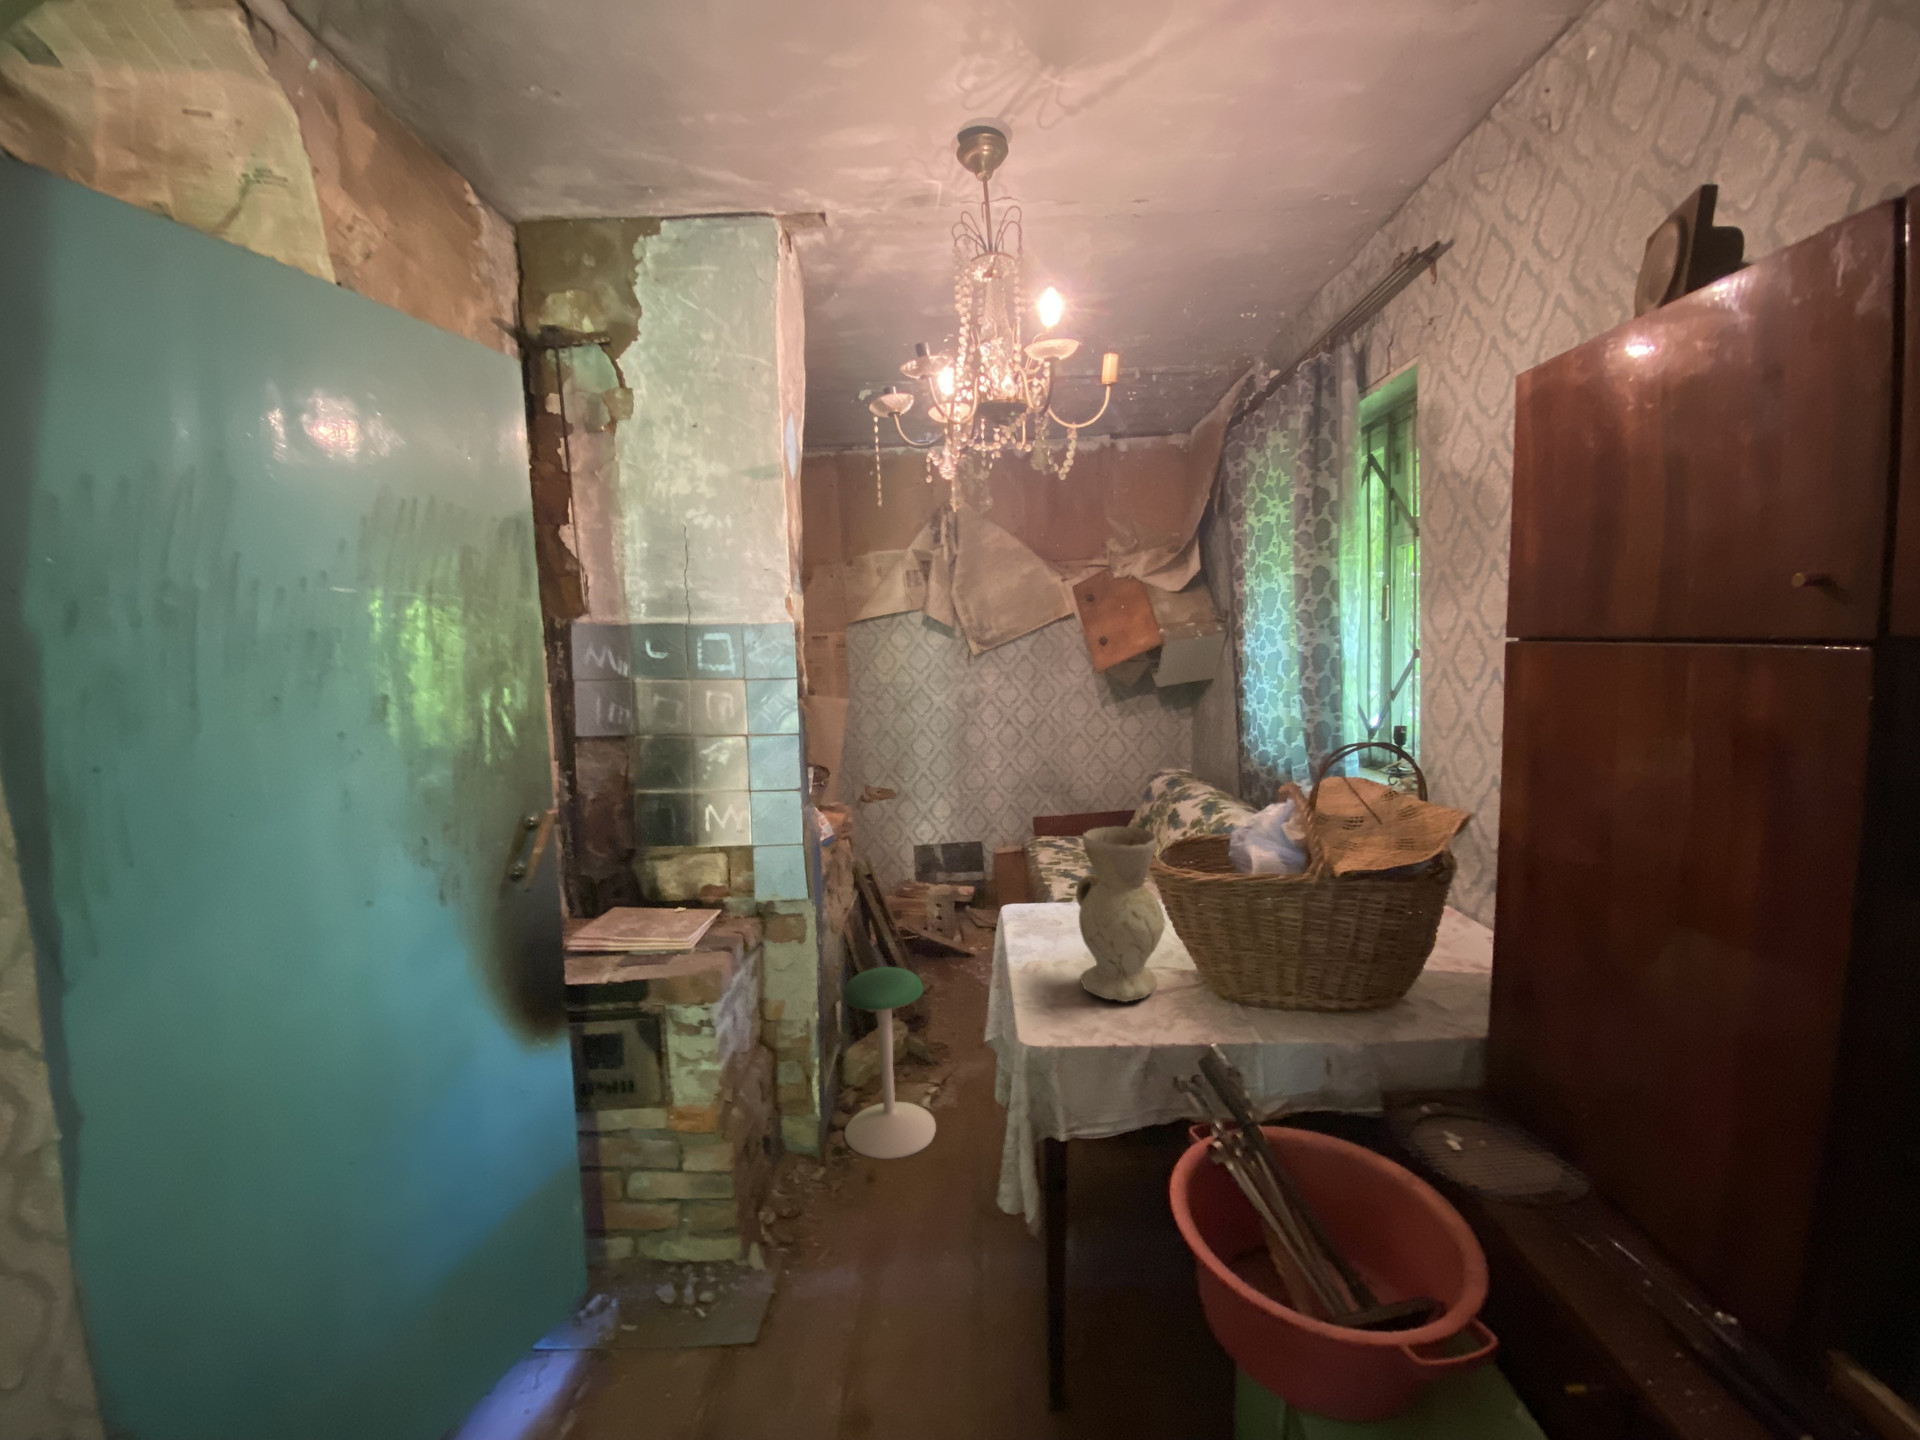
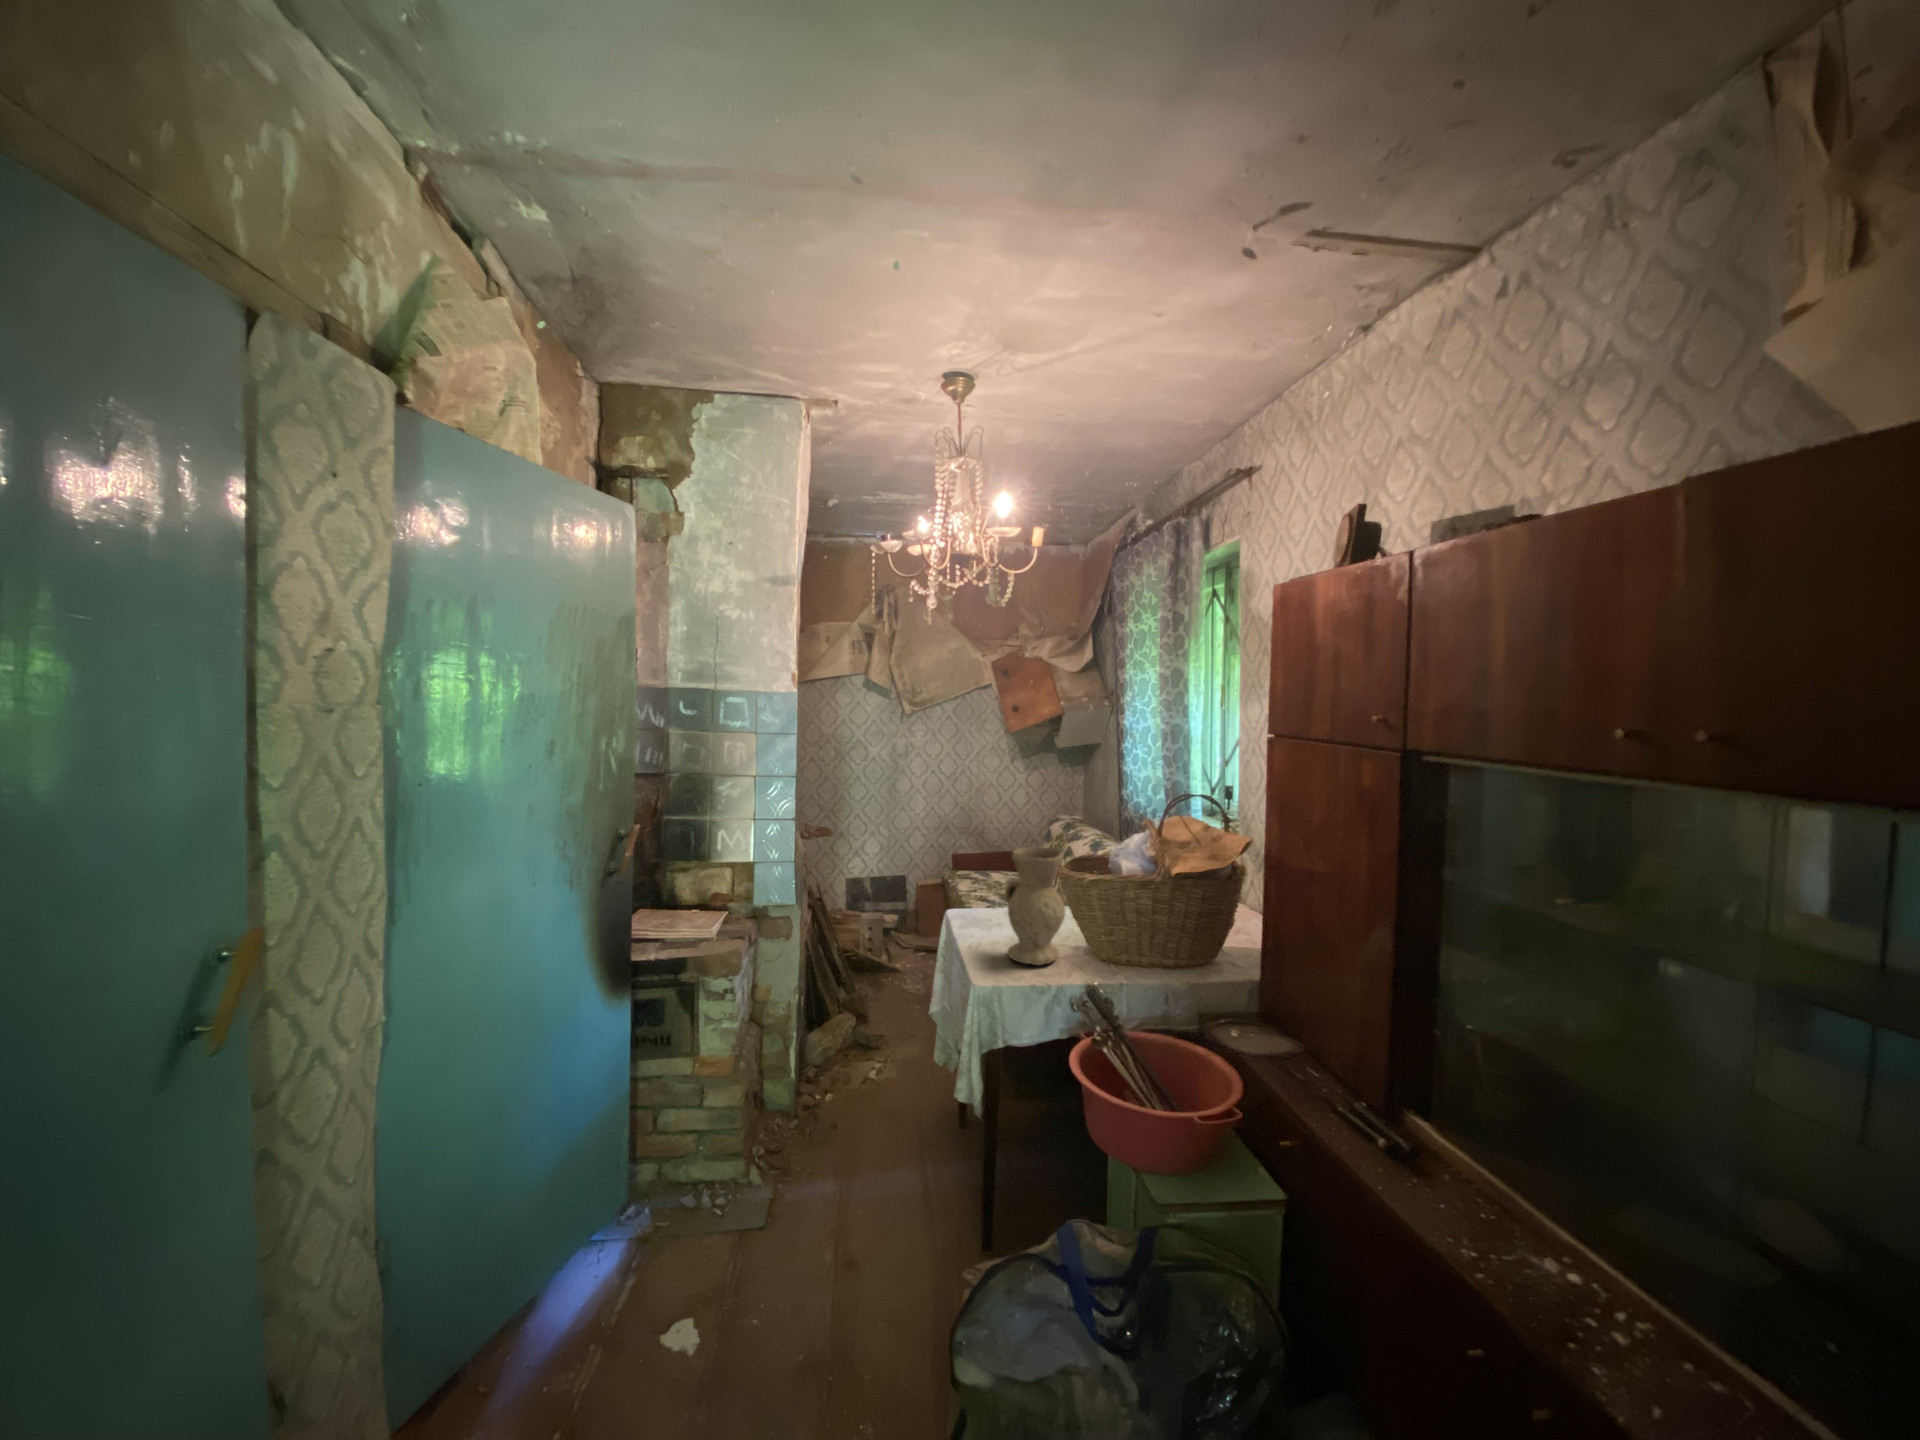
stool: present [843,967,936,1159] -> none [806,964,880,1115]

